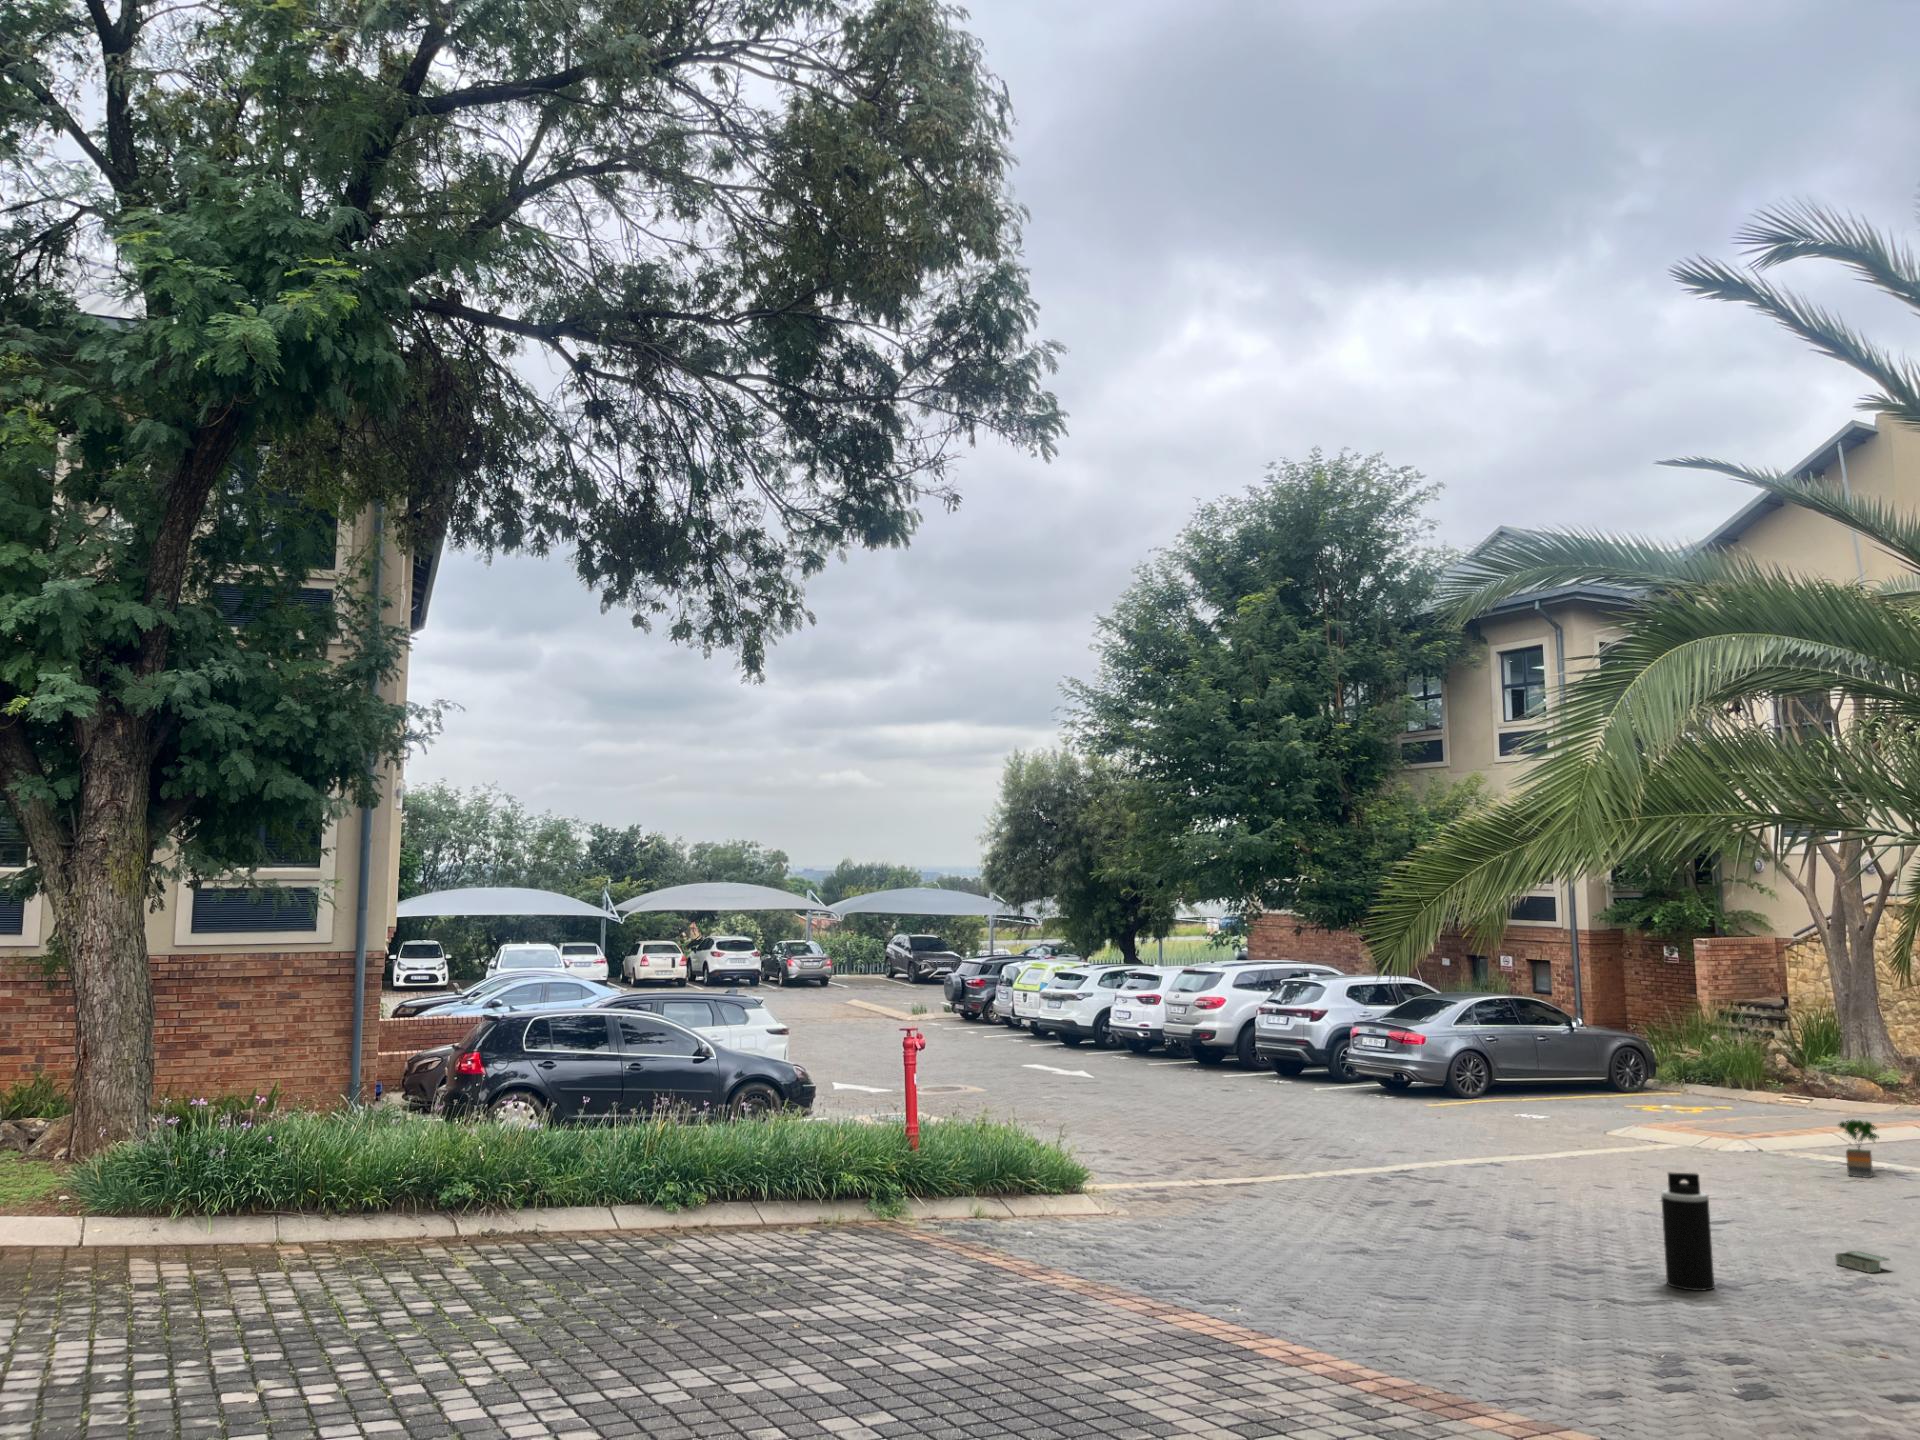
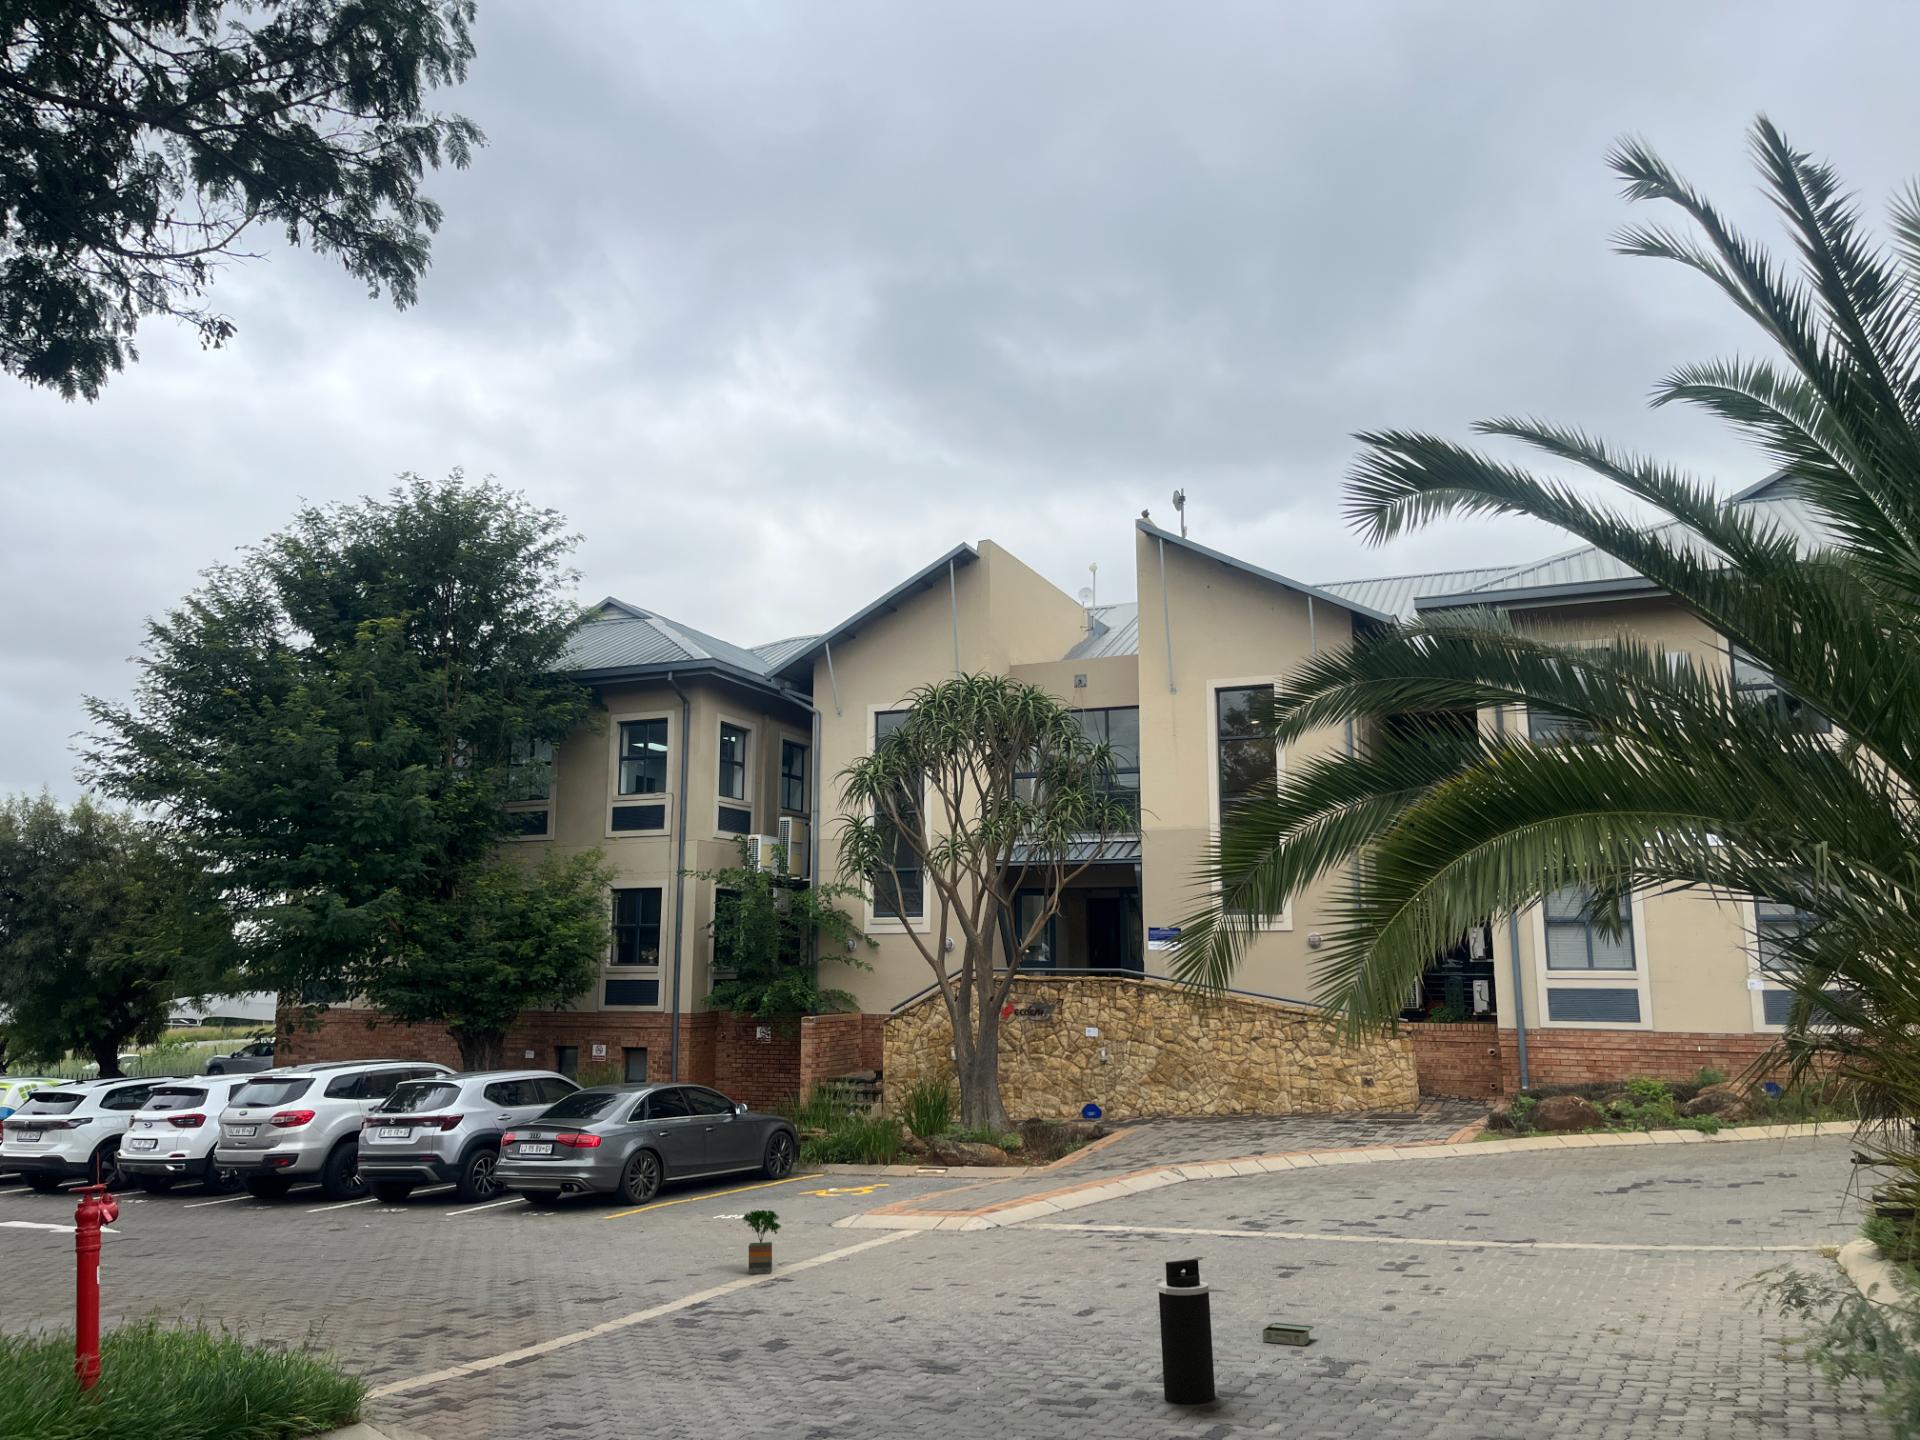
potted tree: present [1838,1120,1879,1178] -> present [743,1210,781,1274]

